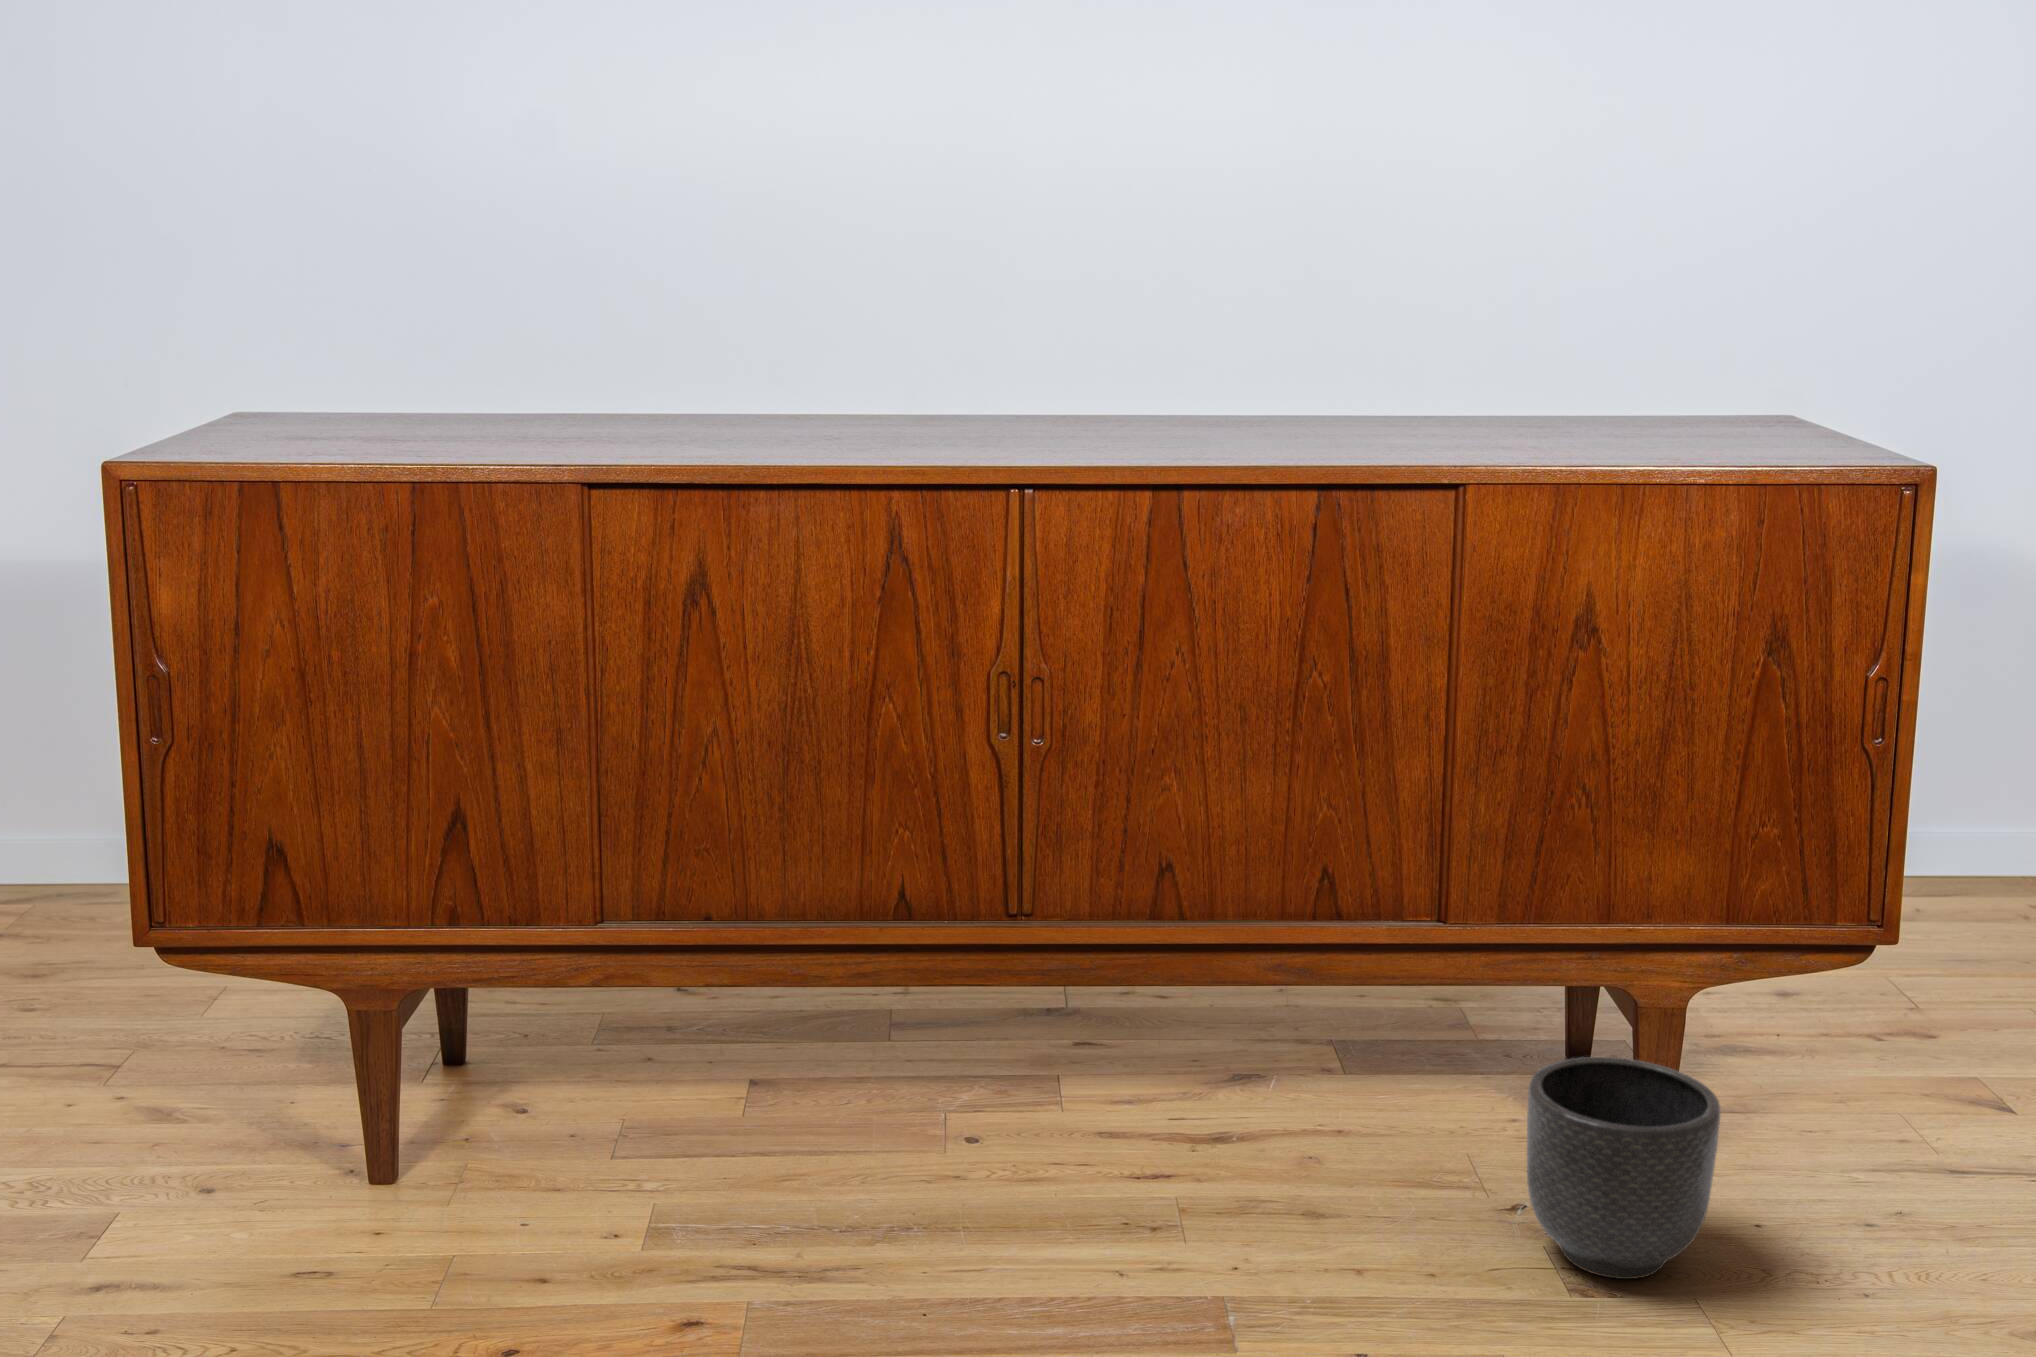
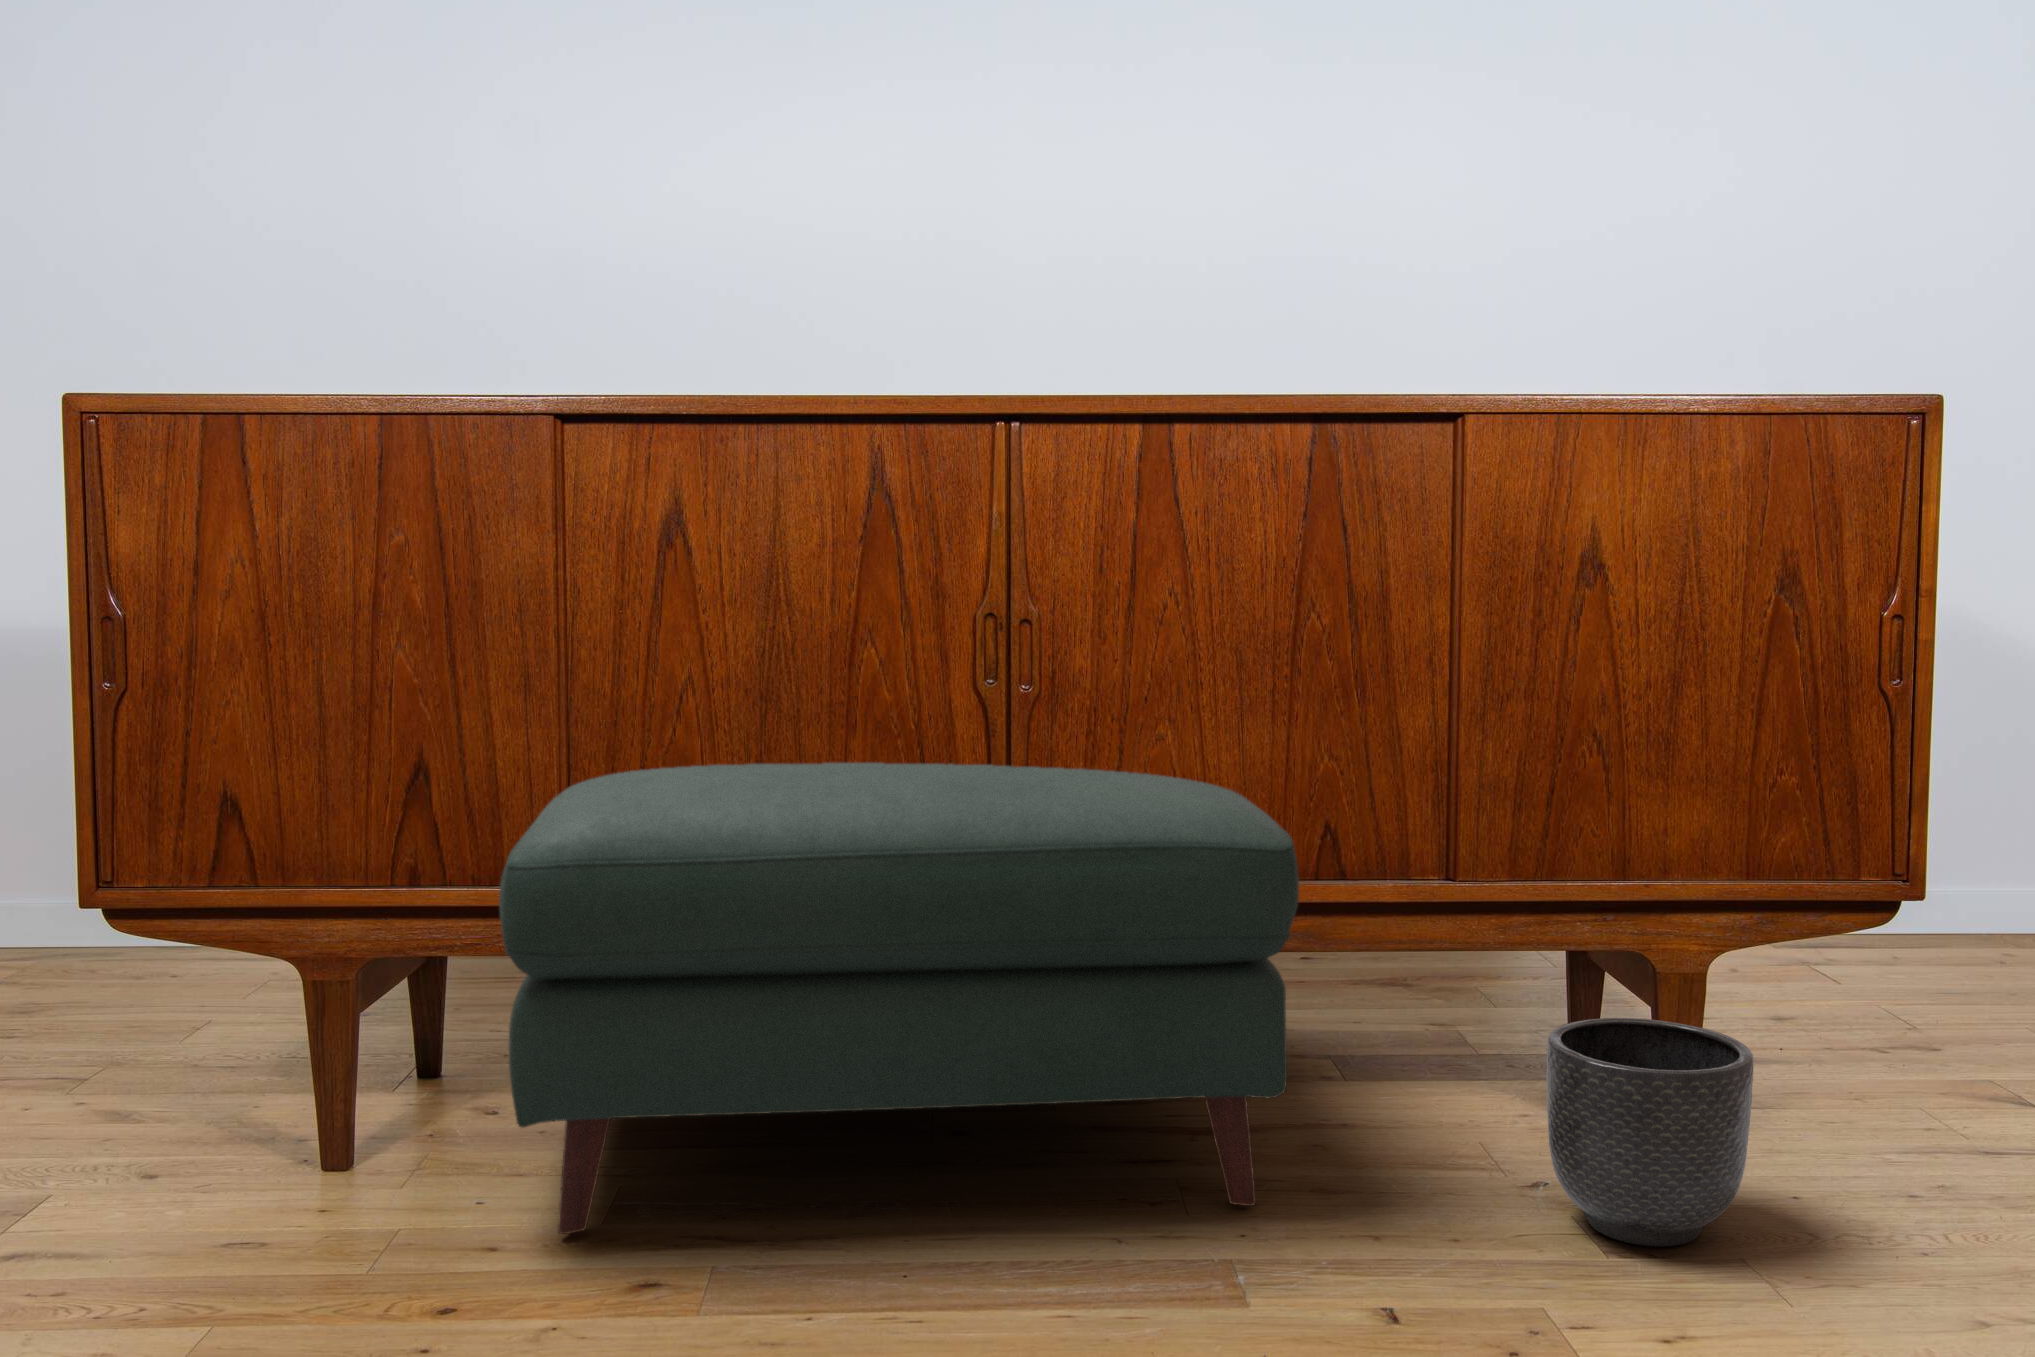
ottoman: none [540,756,1296,1260] -> present [499,763,1299,1234]

